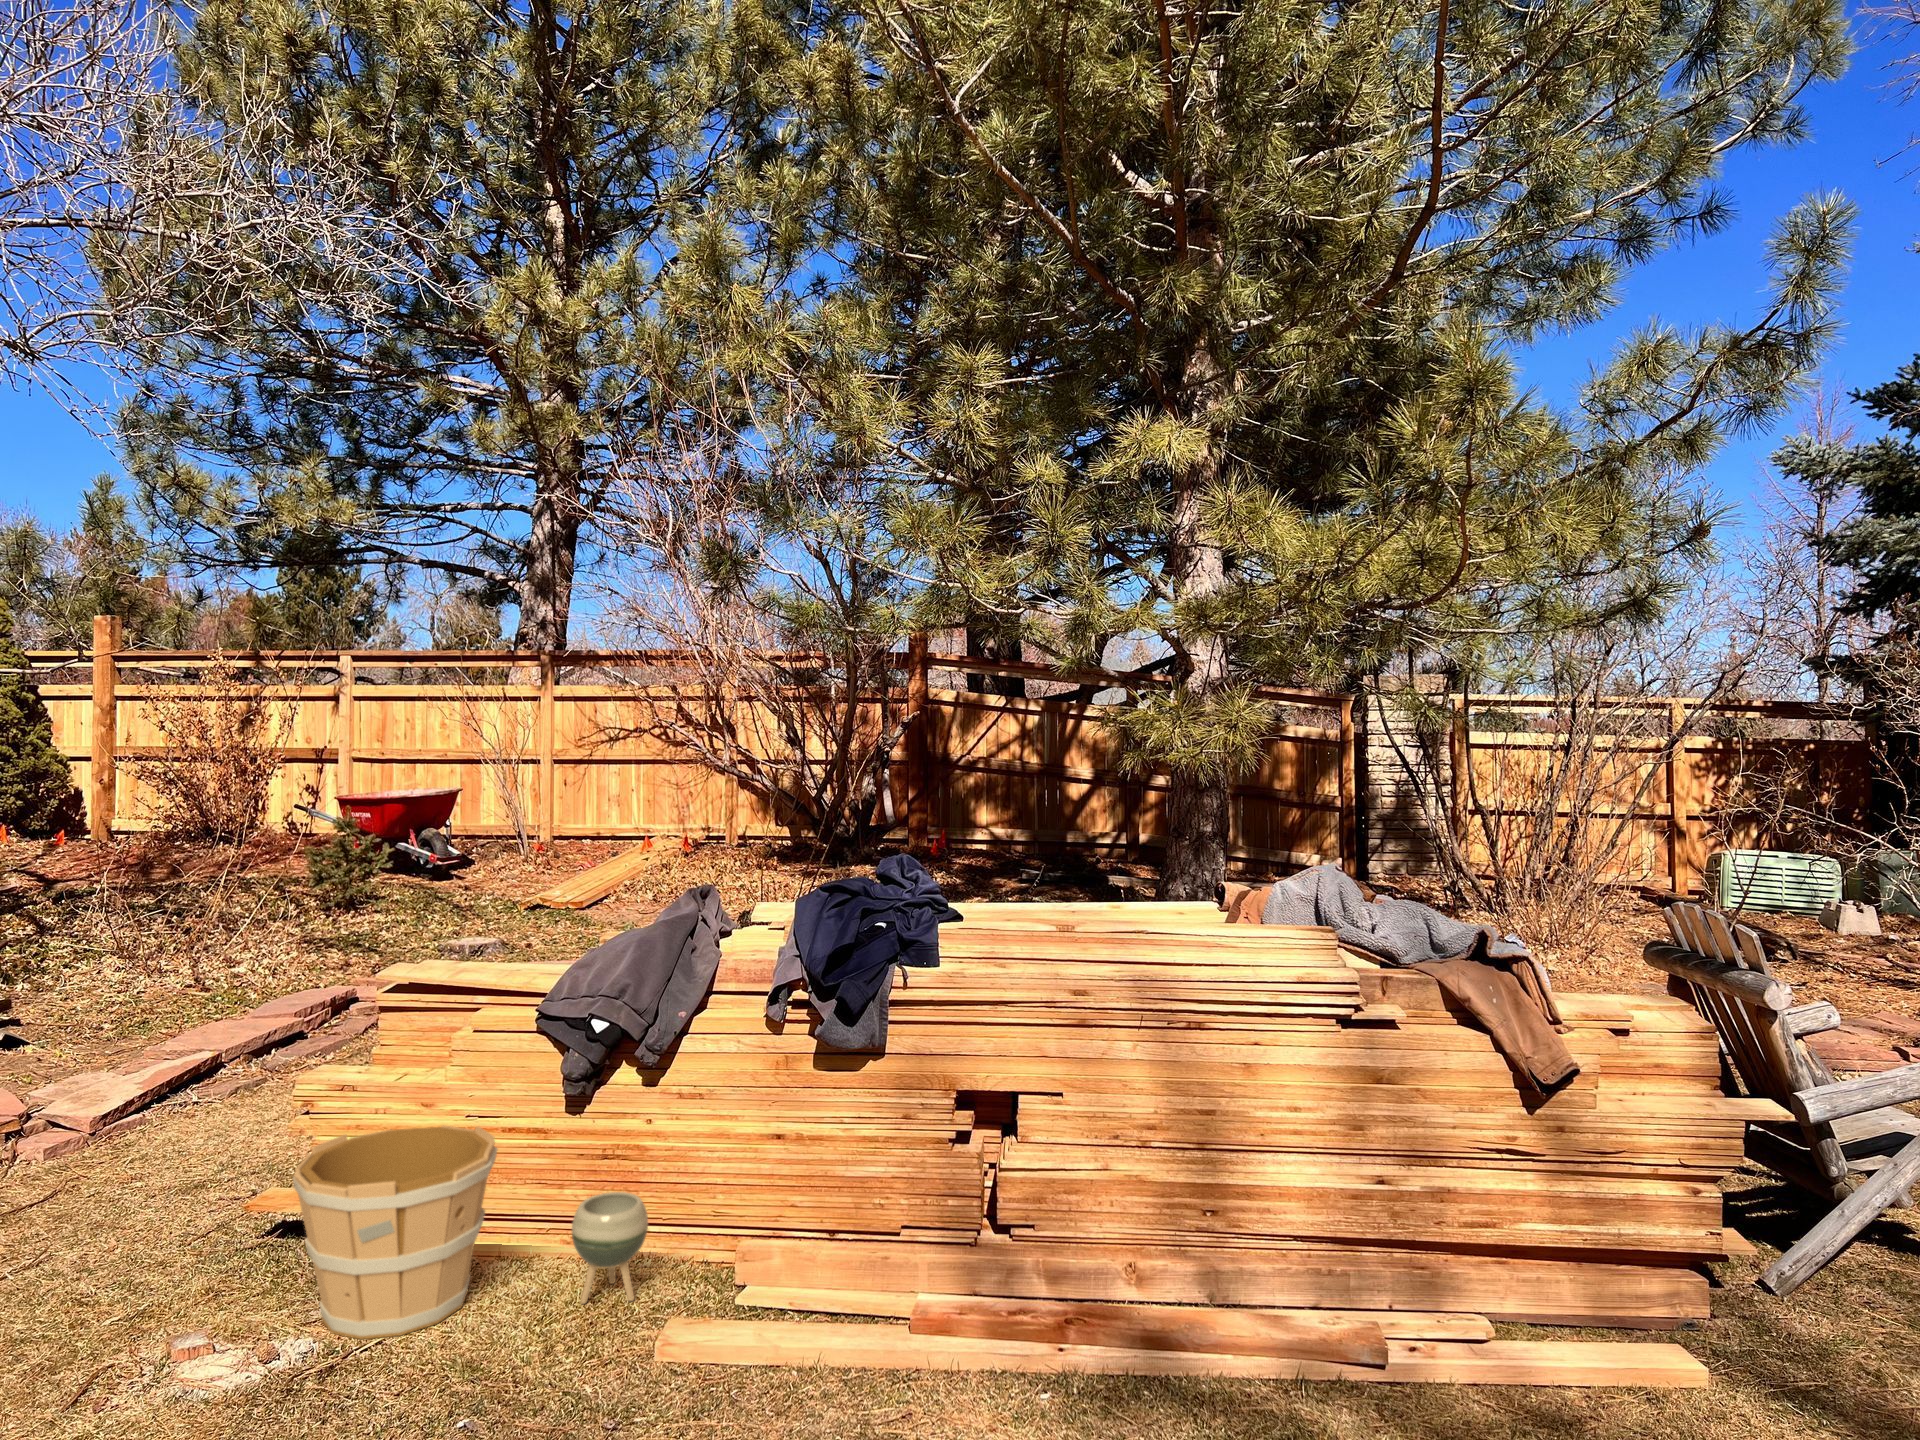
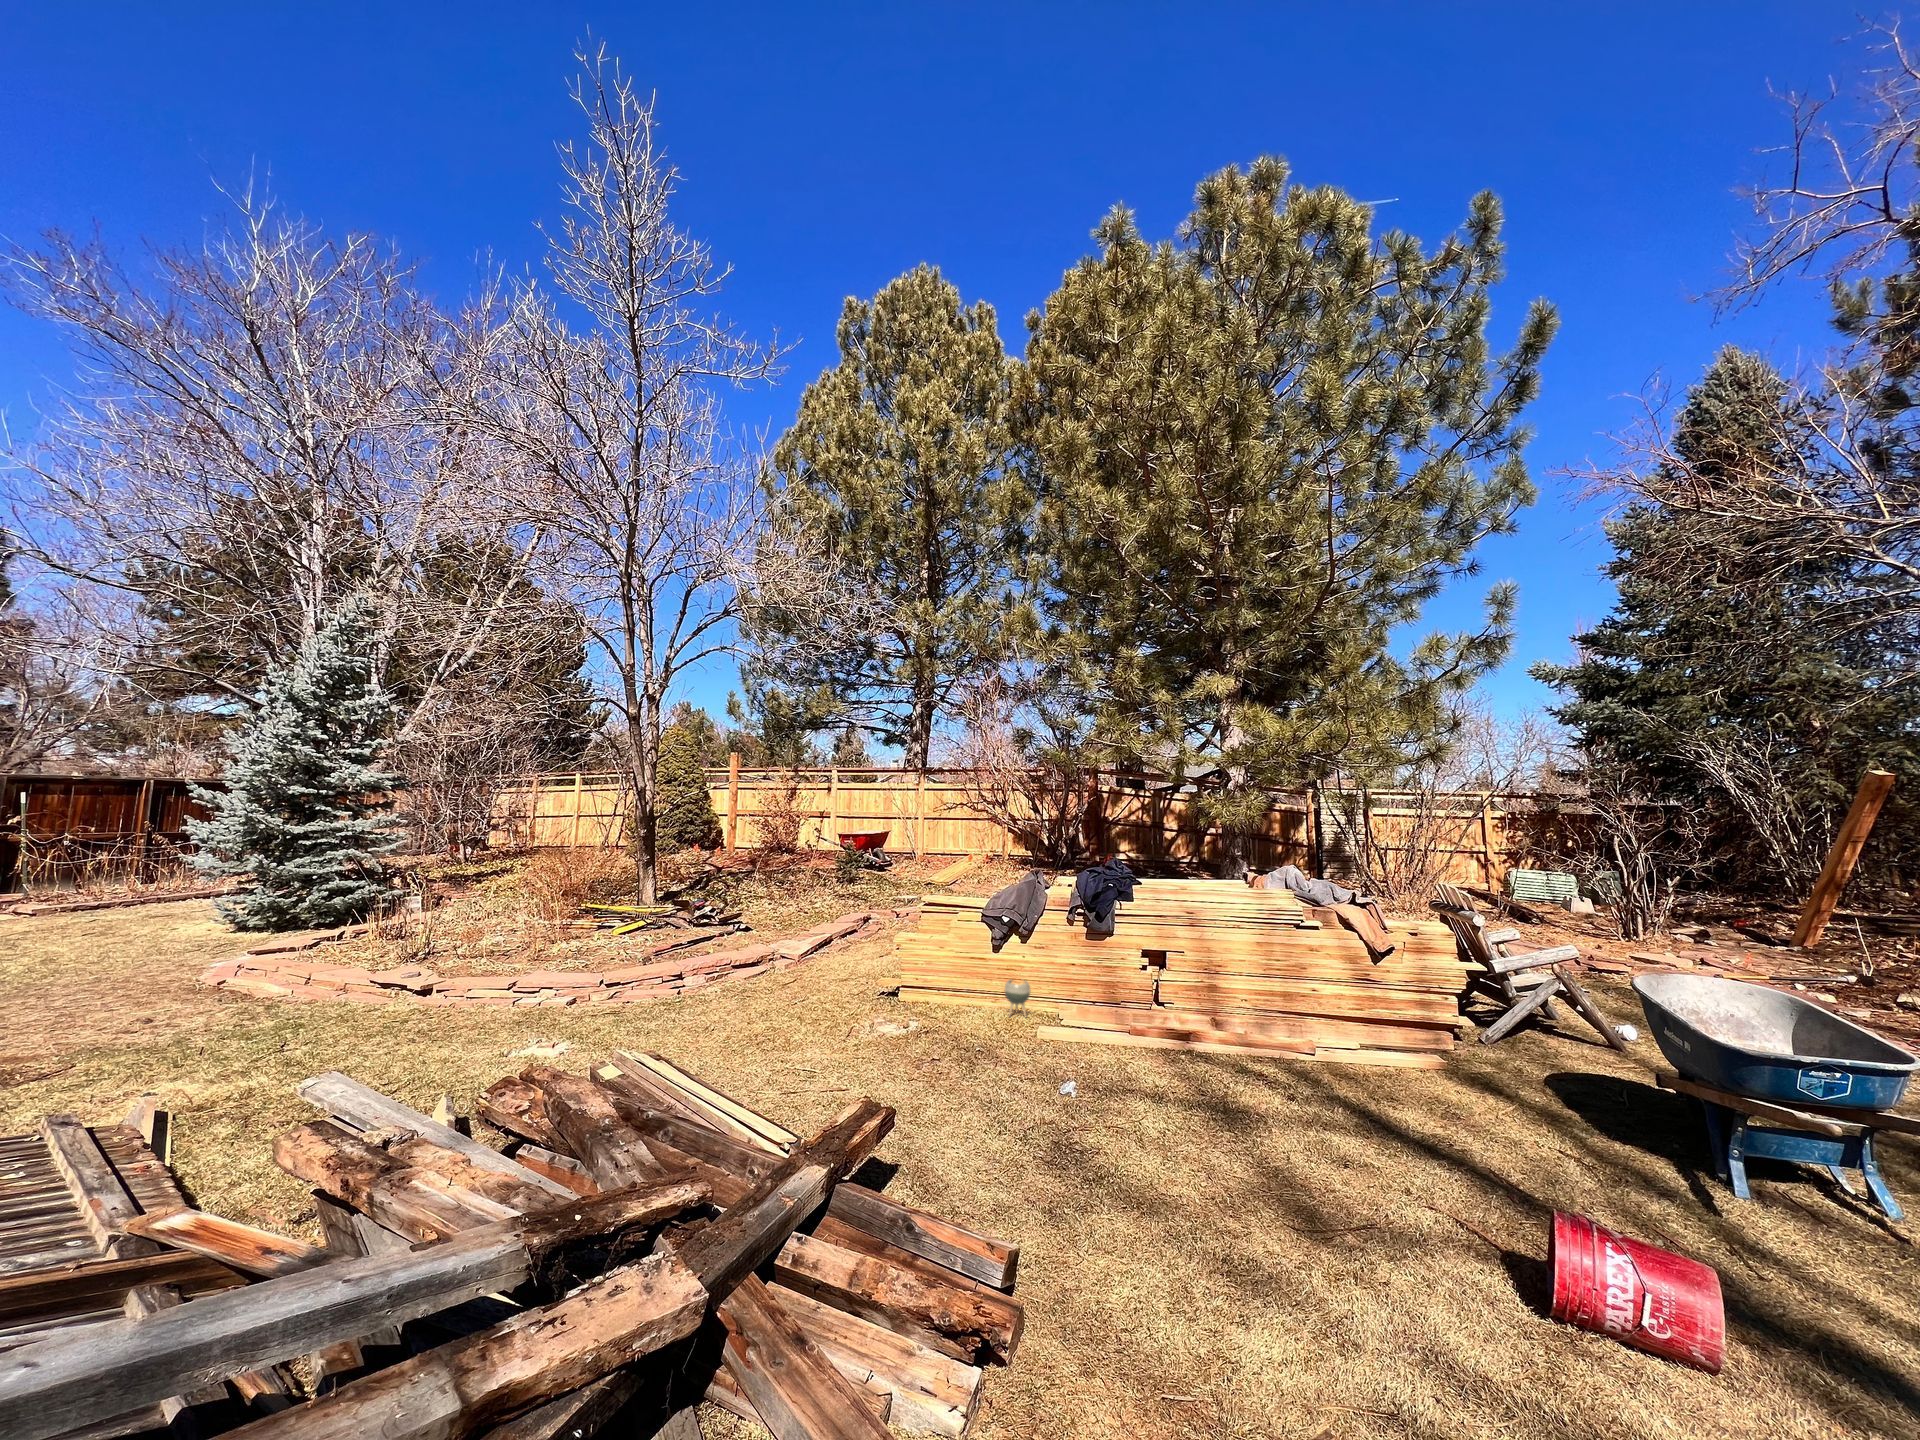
wooden bucket: present [293,1125,497,1339] -> none [916,953,978,1020]

